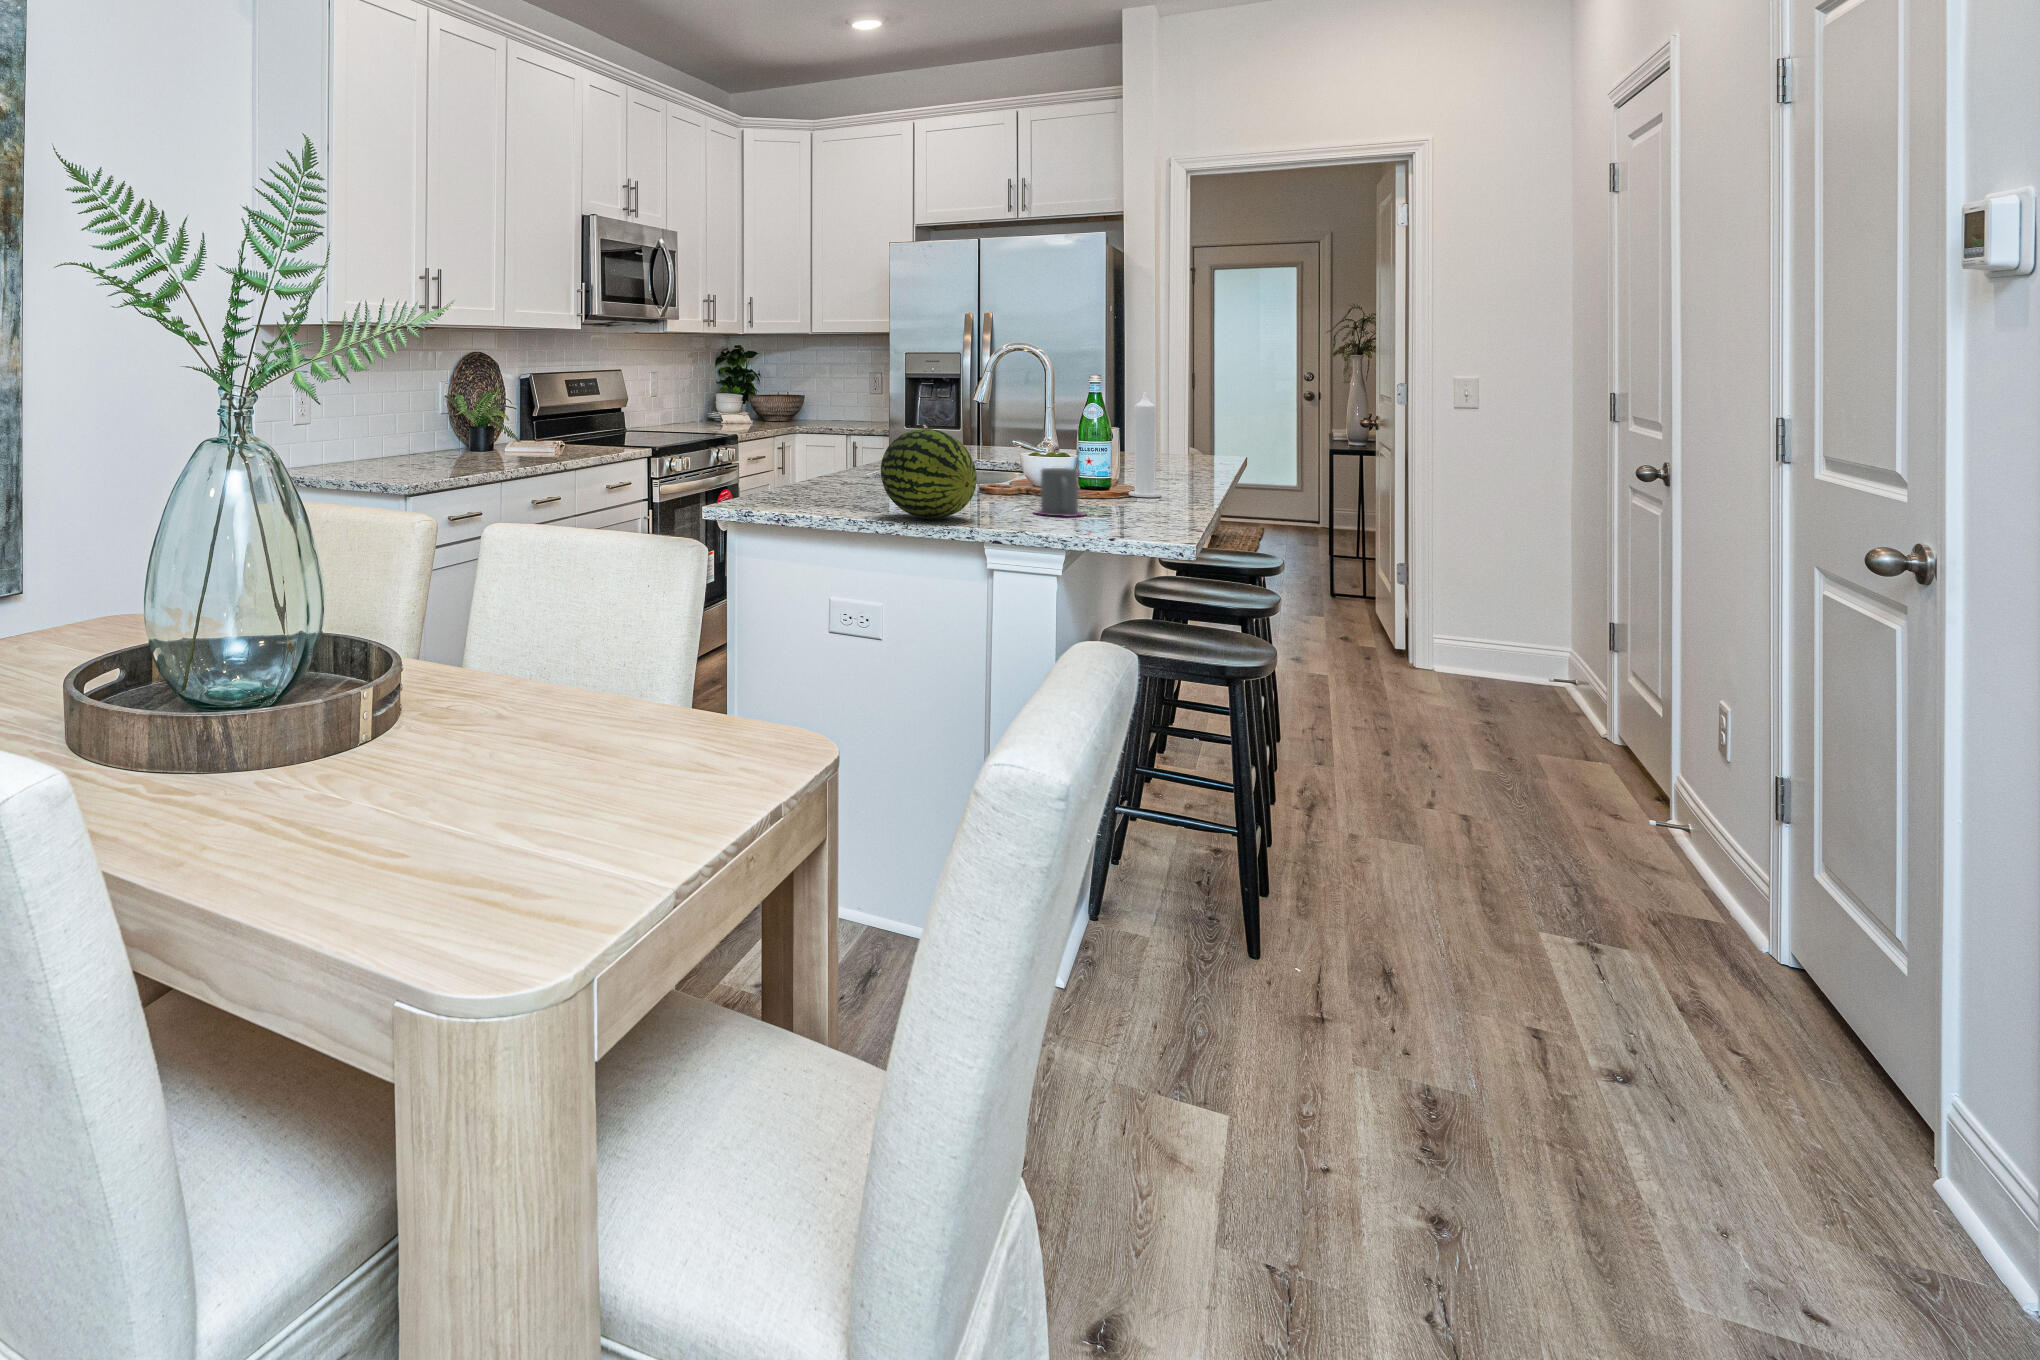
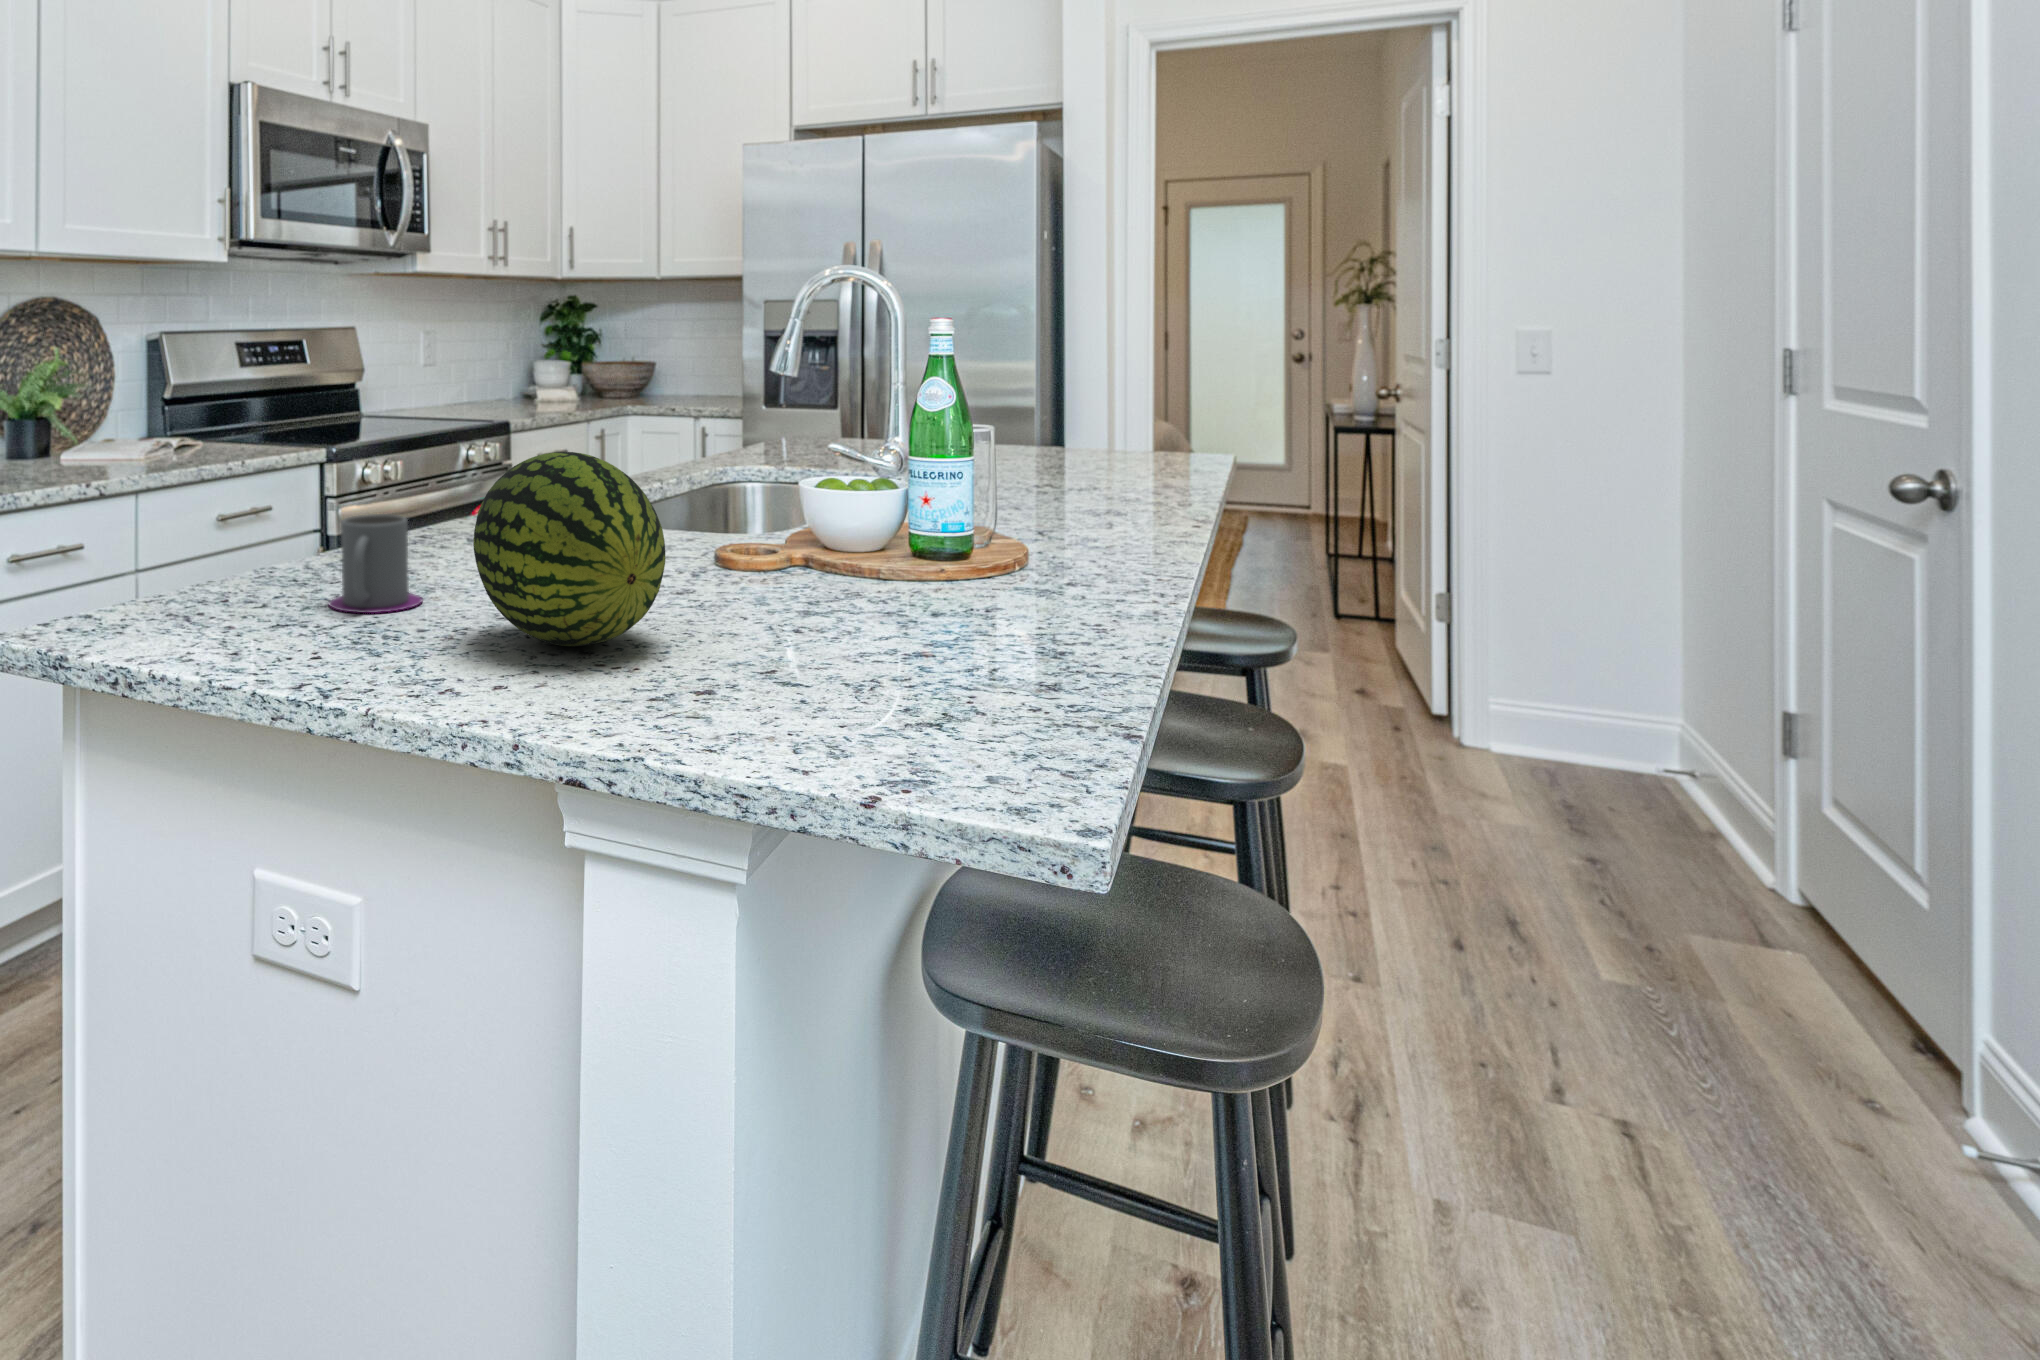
candle: present [1129,392,1161,497] -> none [1020,364,1079,563]
mug: present [1035,468,1084,517] -> present [328,514,422,613]

